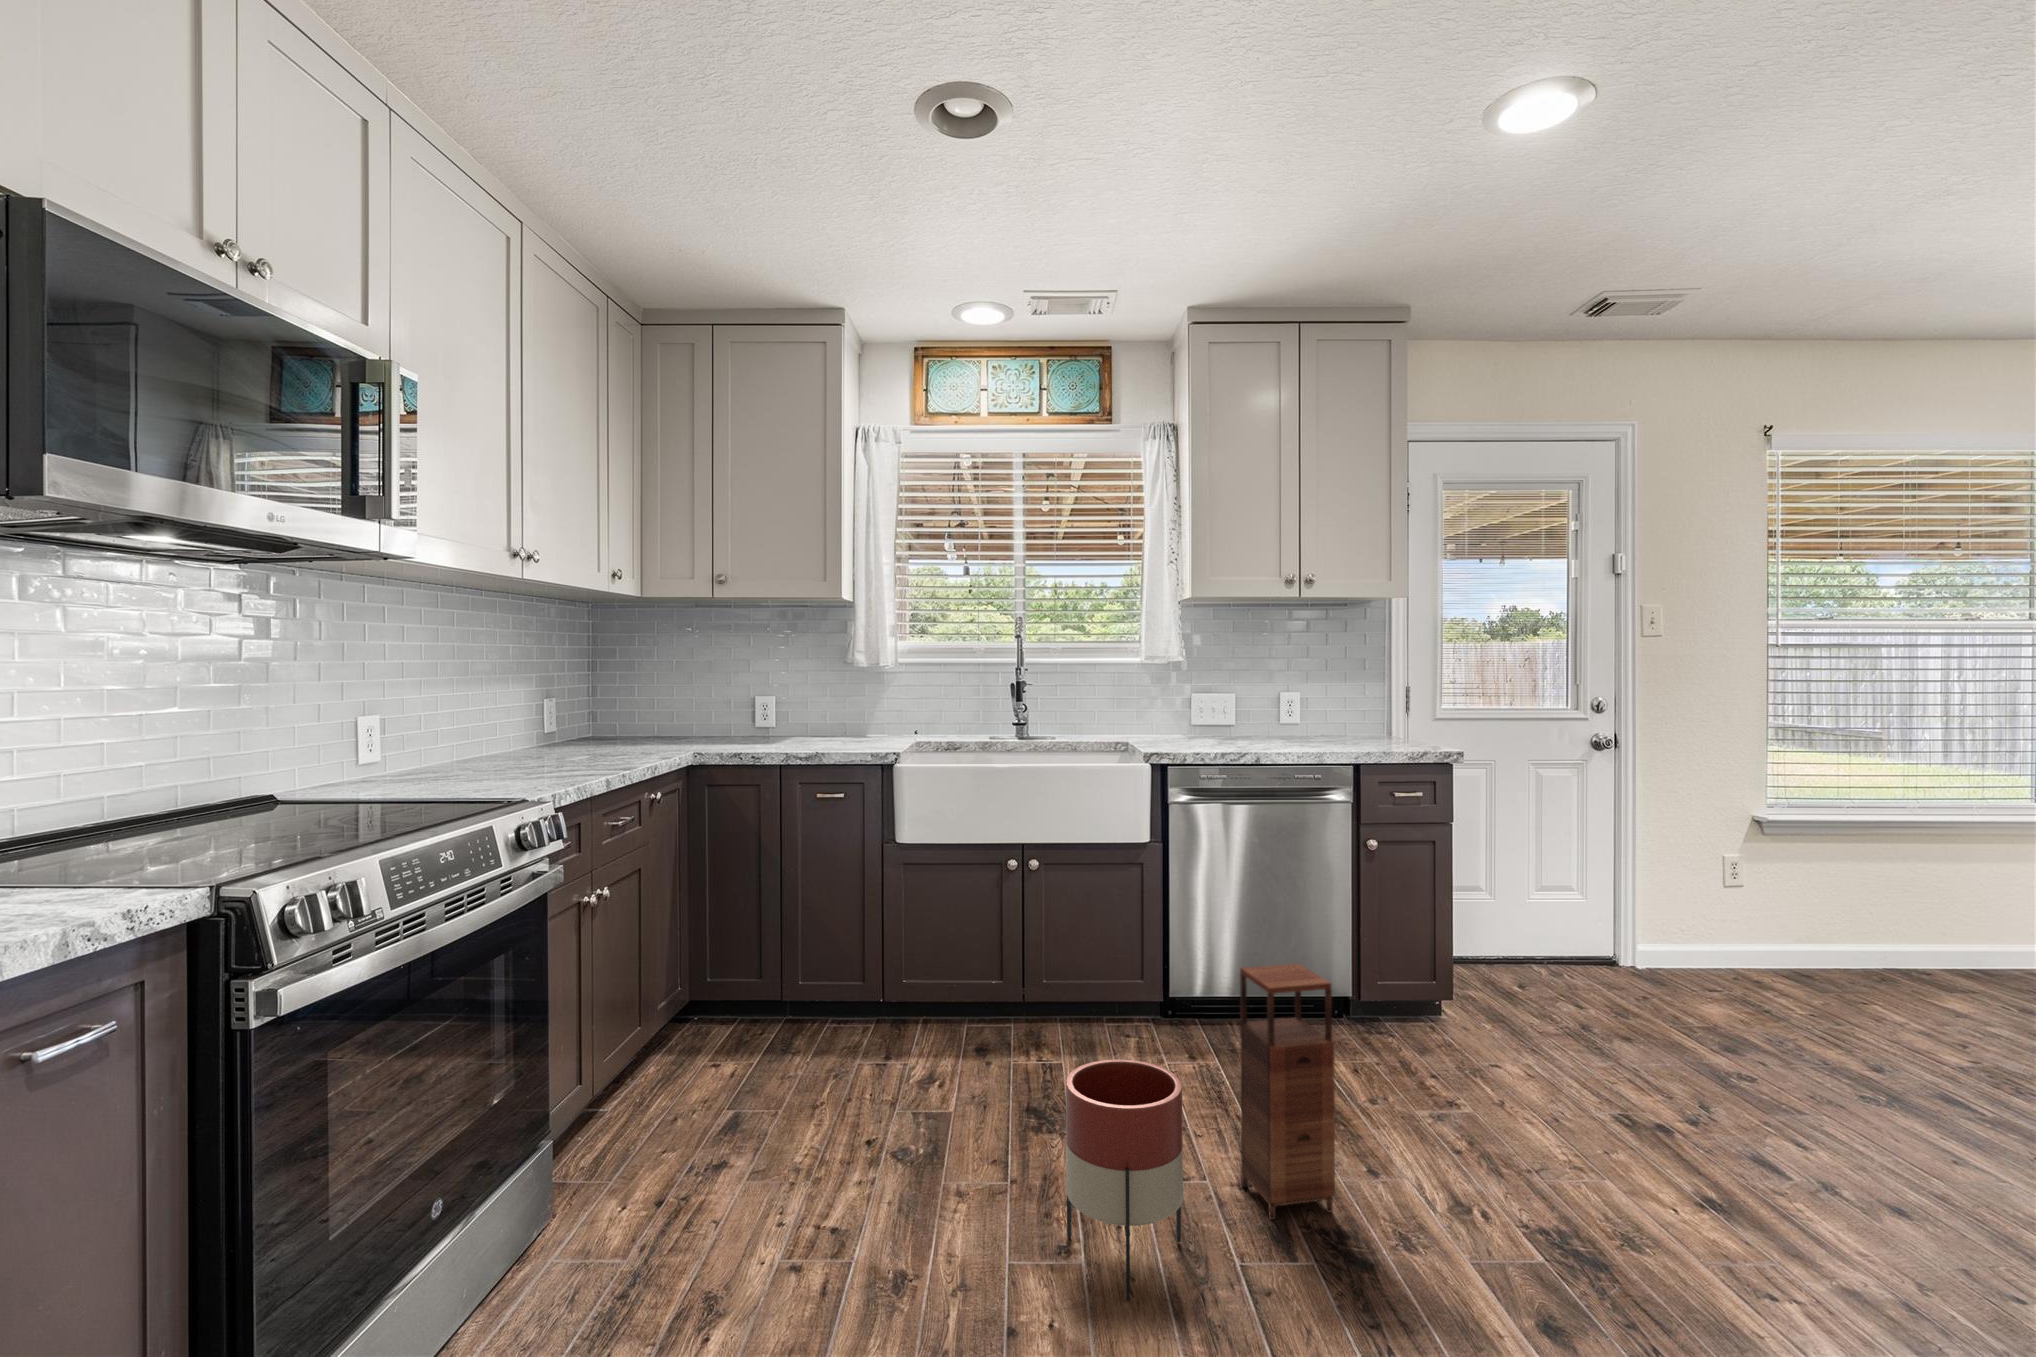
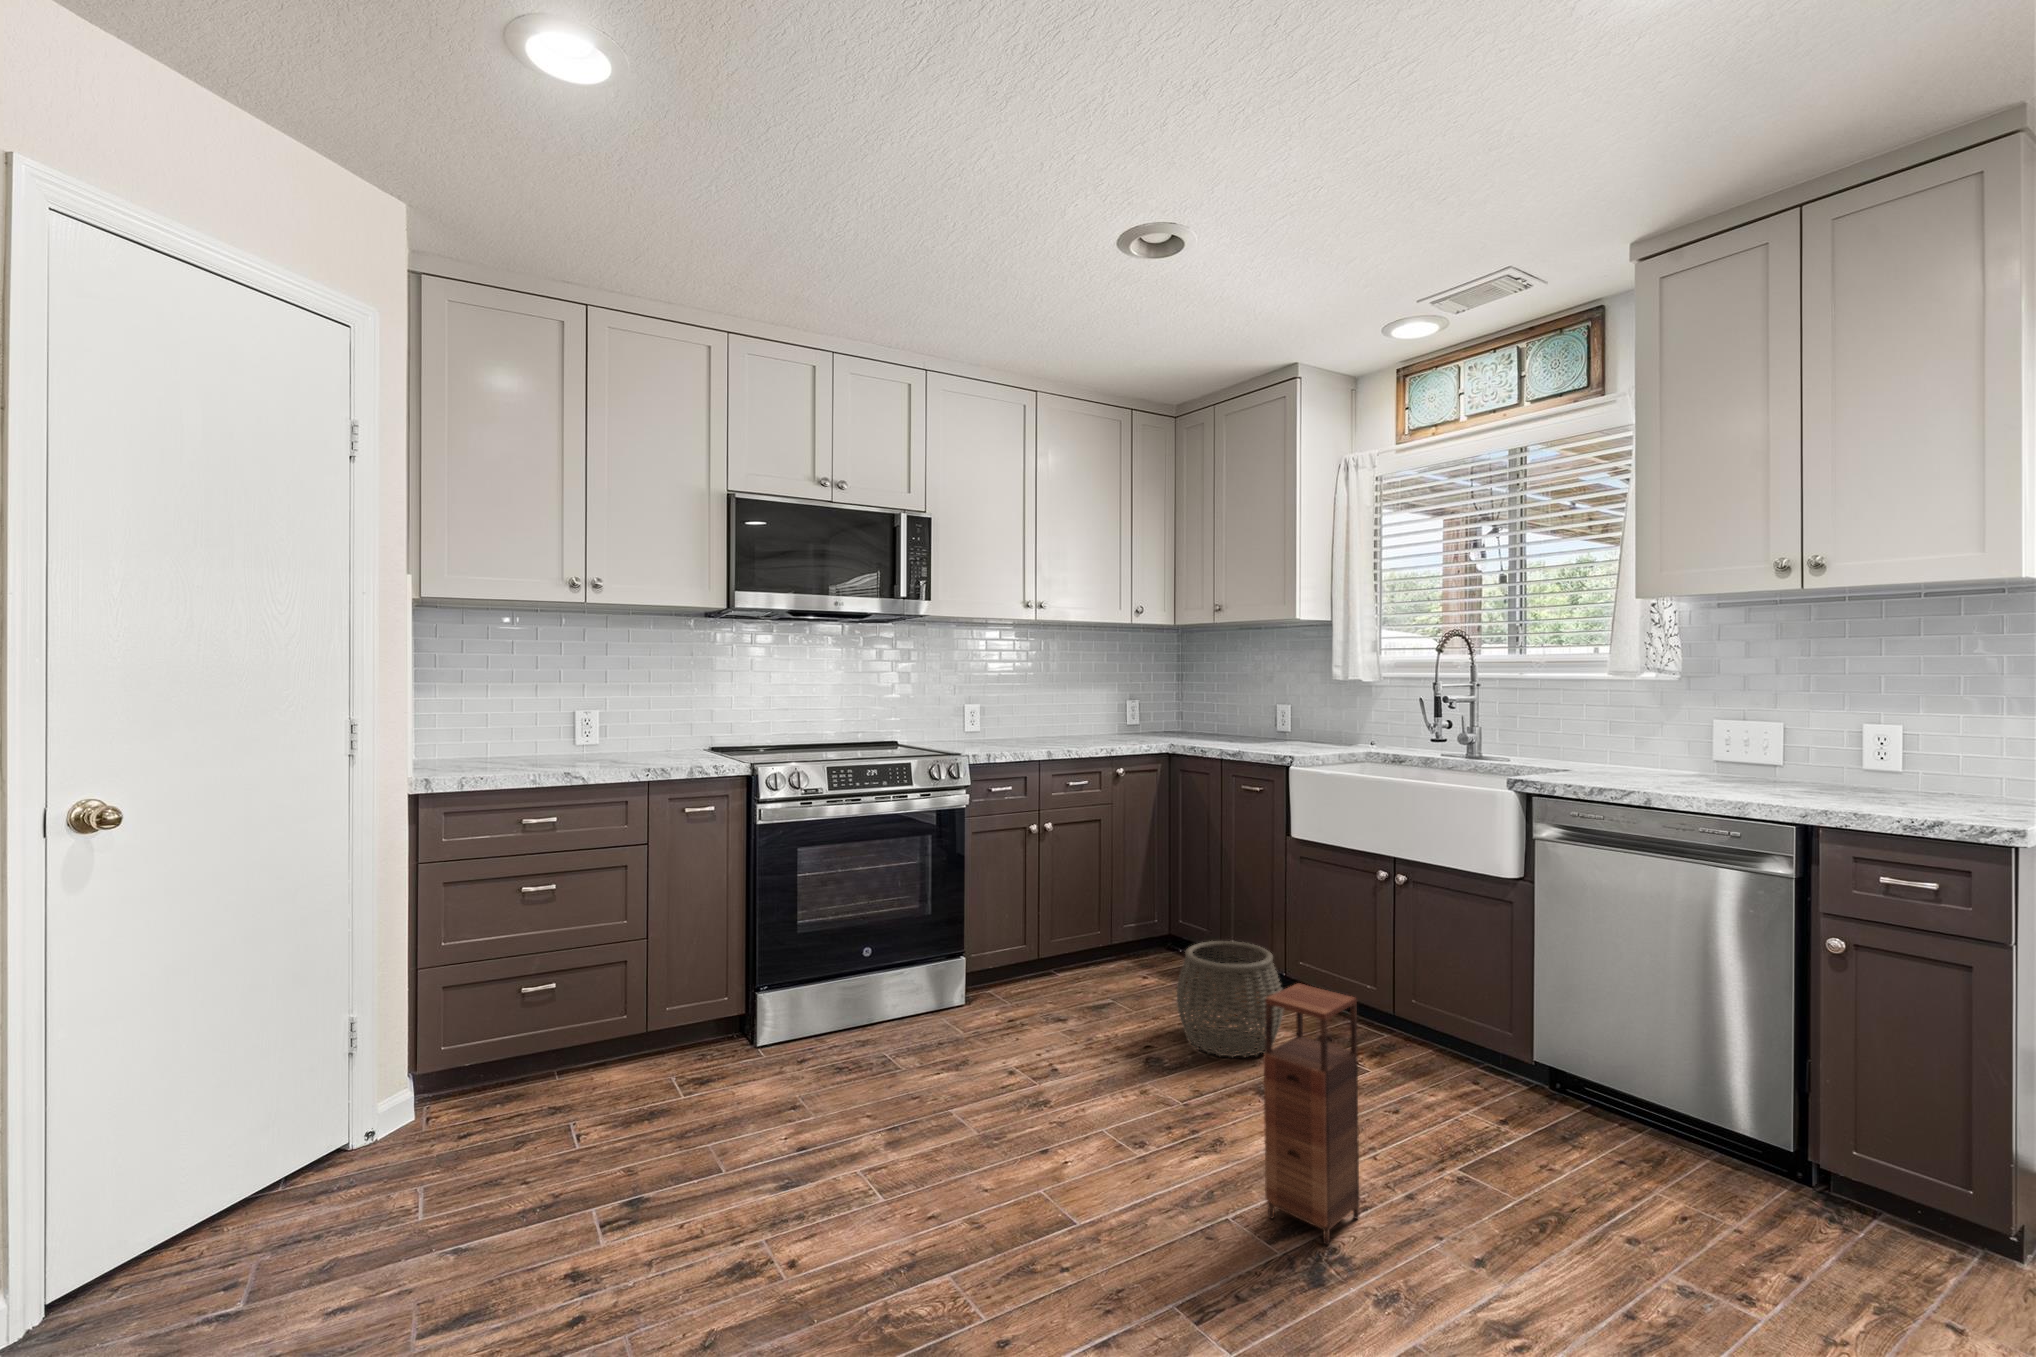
woven basket: none [875,969,1002,1111] -> present [1176,941,1284,1057]
planter: present [1066,1059,1184,1301] -> none [1082,1011,1180,1185]

